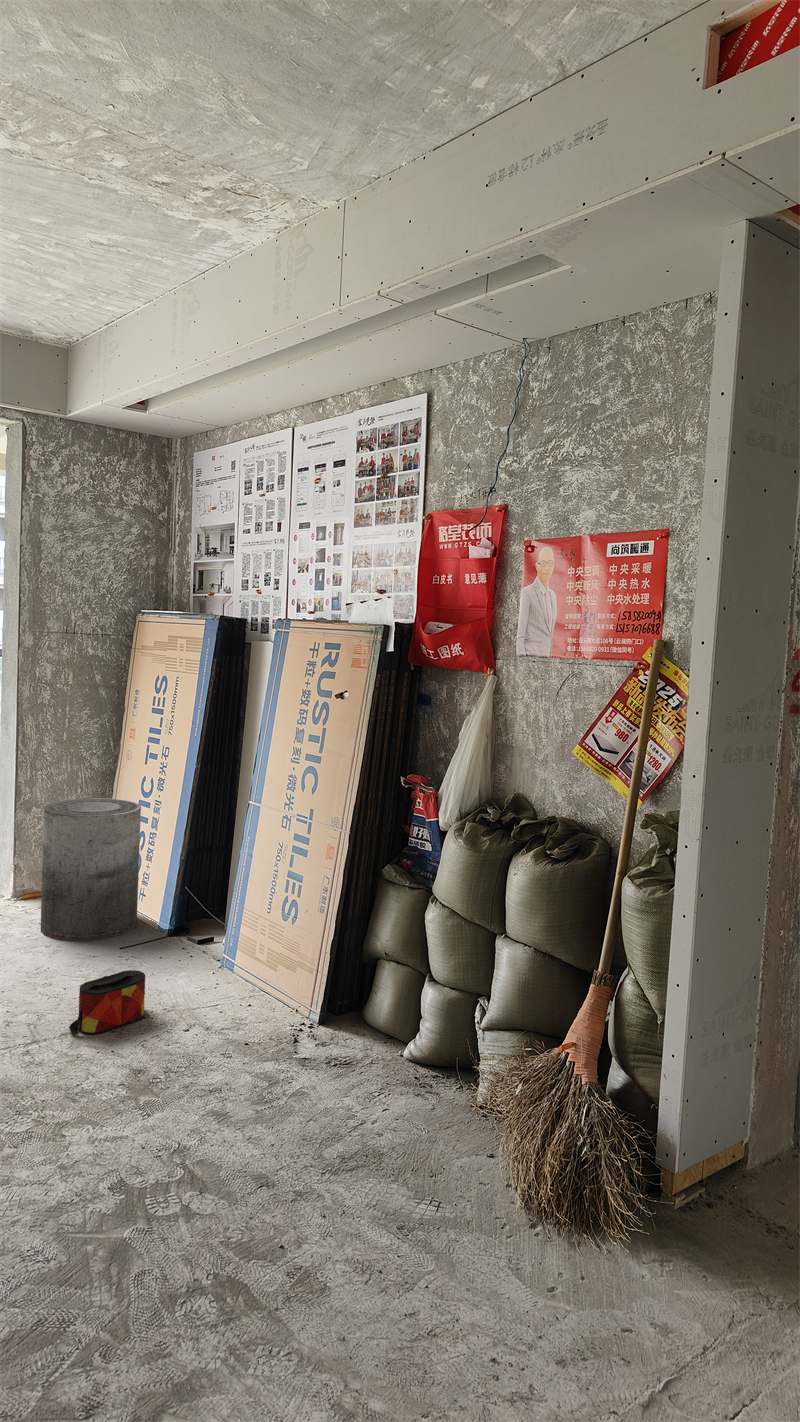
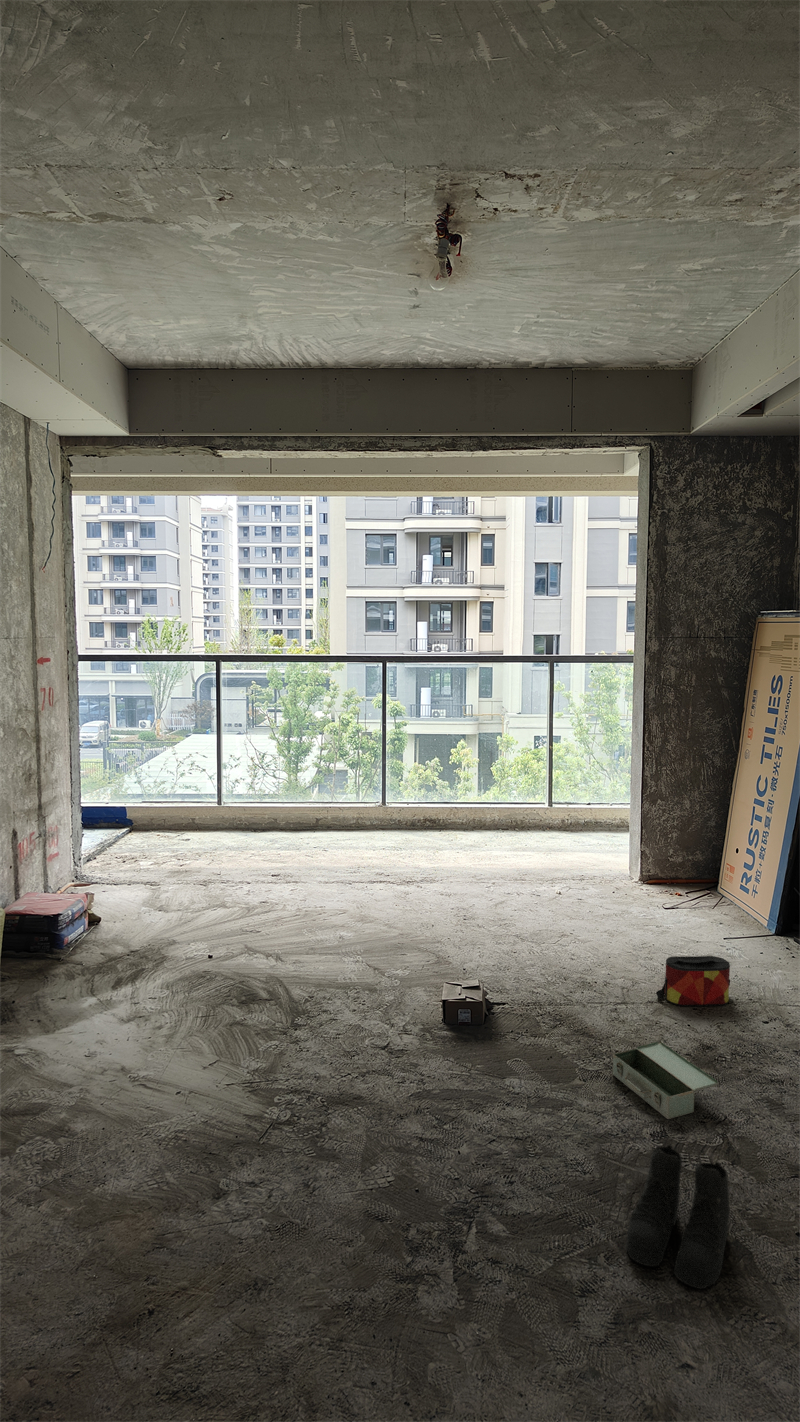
trash can: present [41,798,141,941] -> none [657,793,753,928]
toolbox: none [46,1083,167,1168] -> present [613,1042,718,1119]
boots: none [121,1195,224,1356] -> present [626,1145,729,1289]

